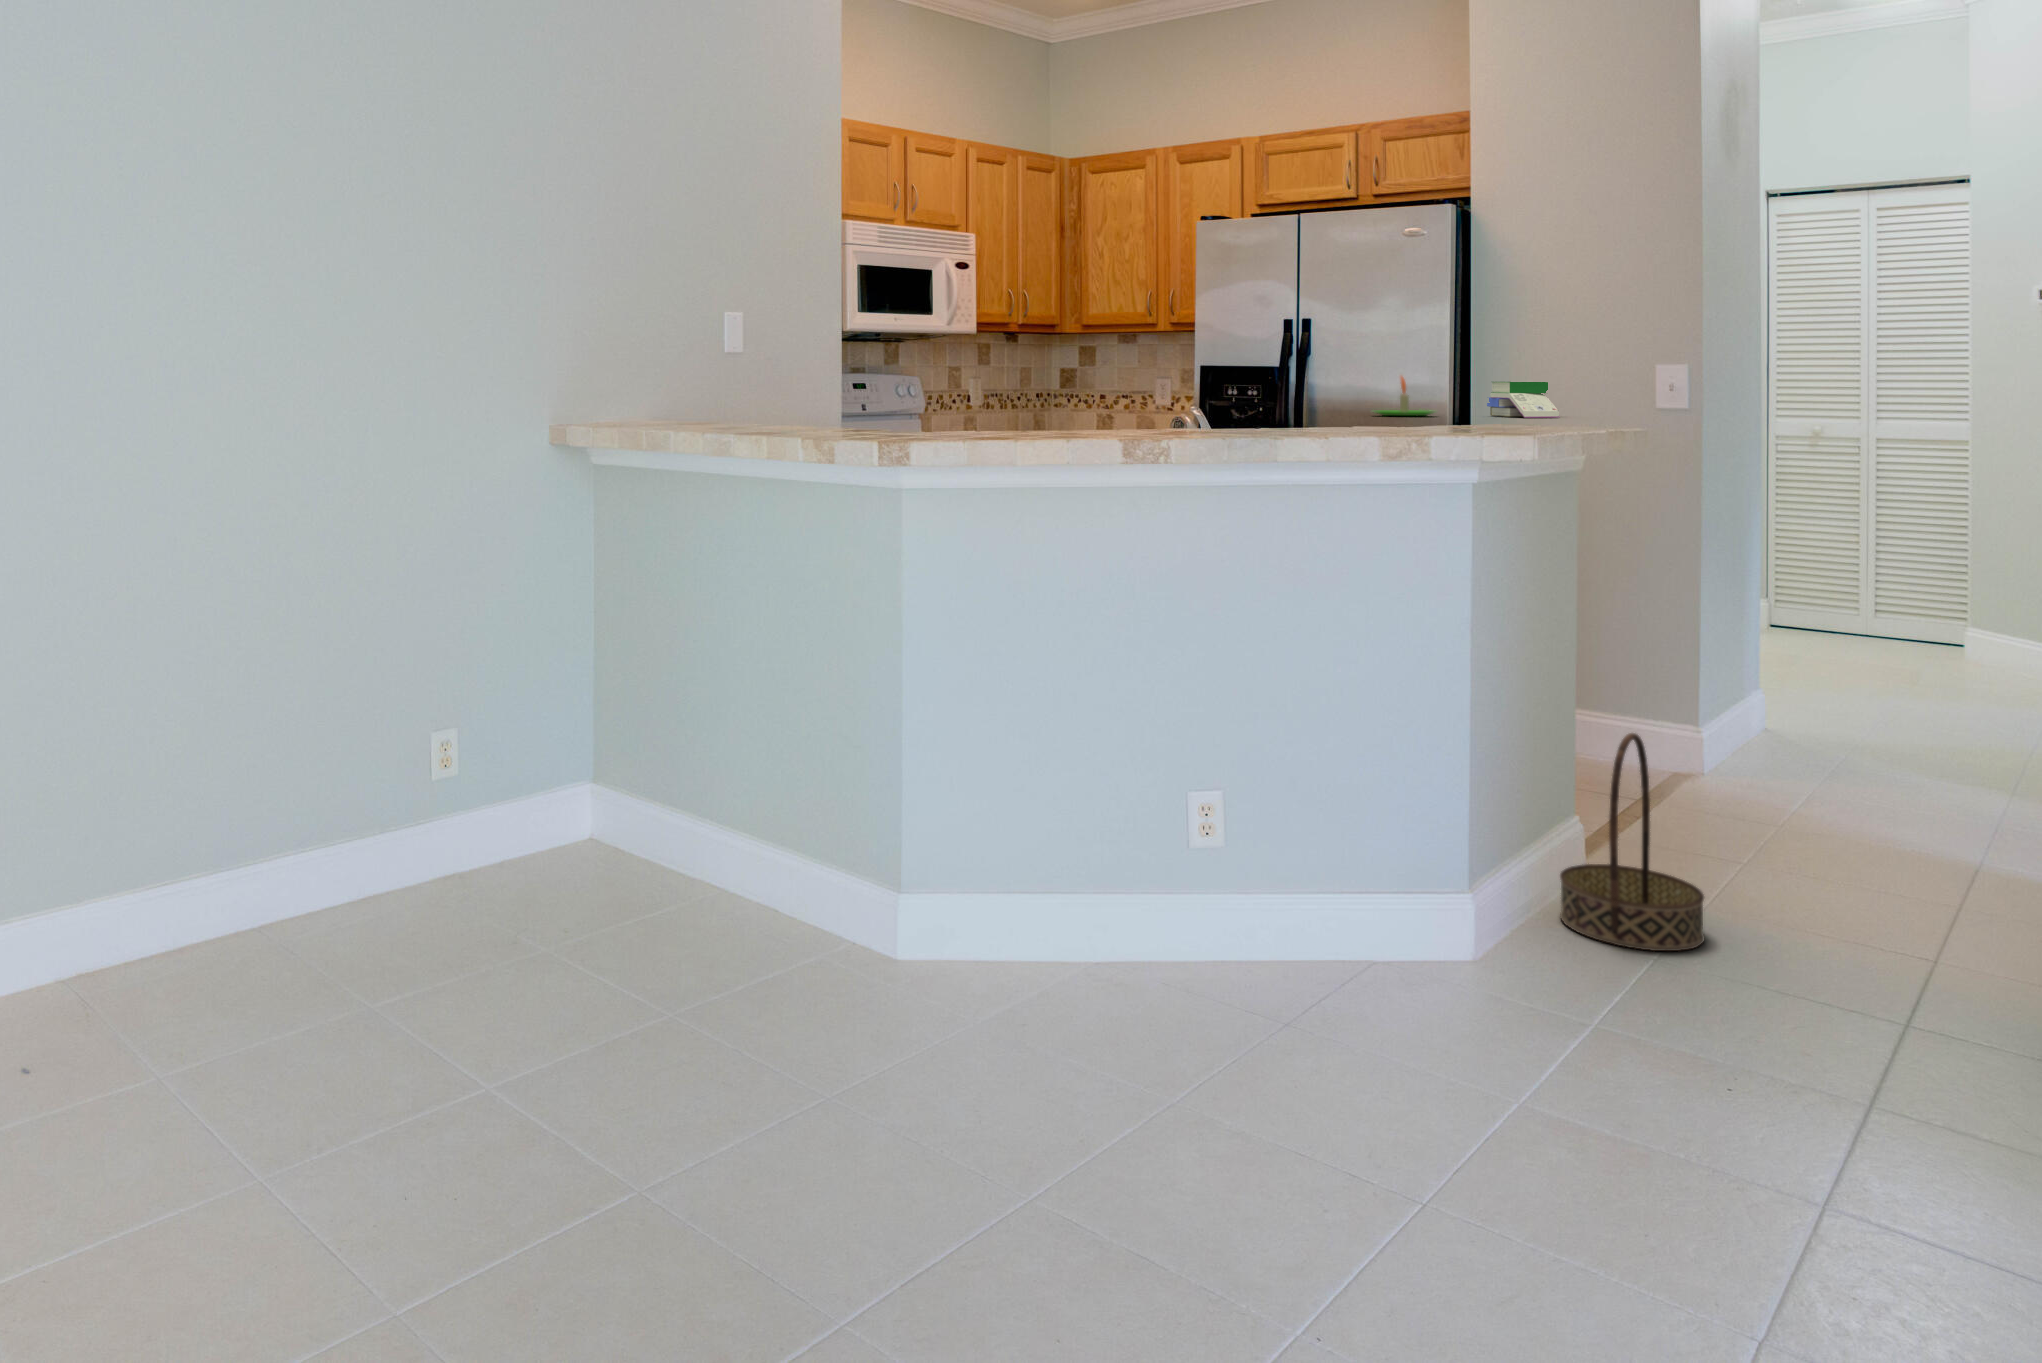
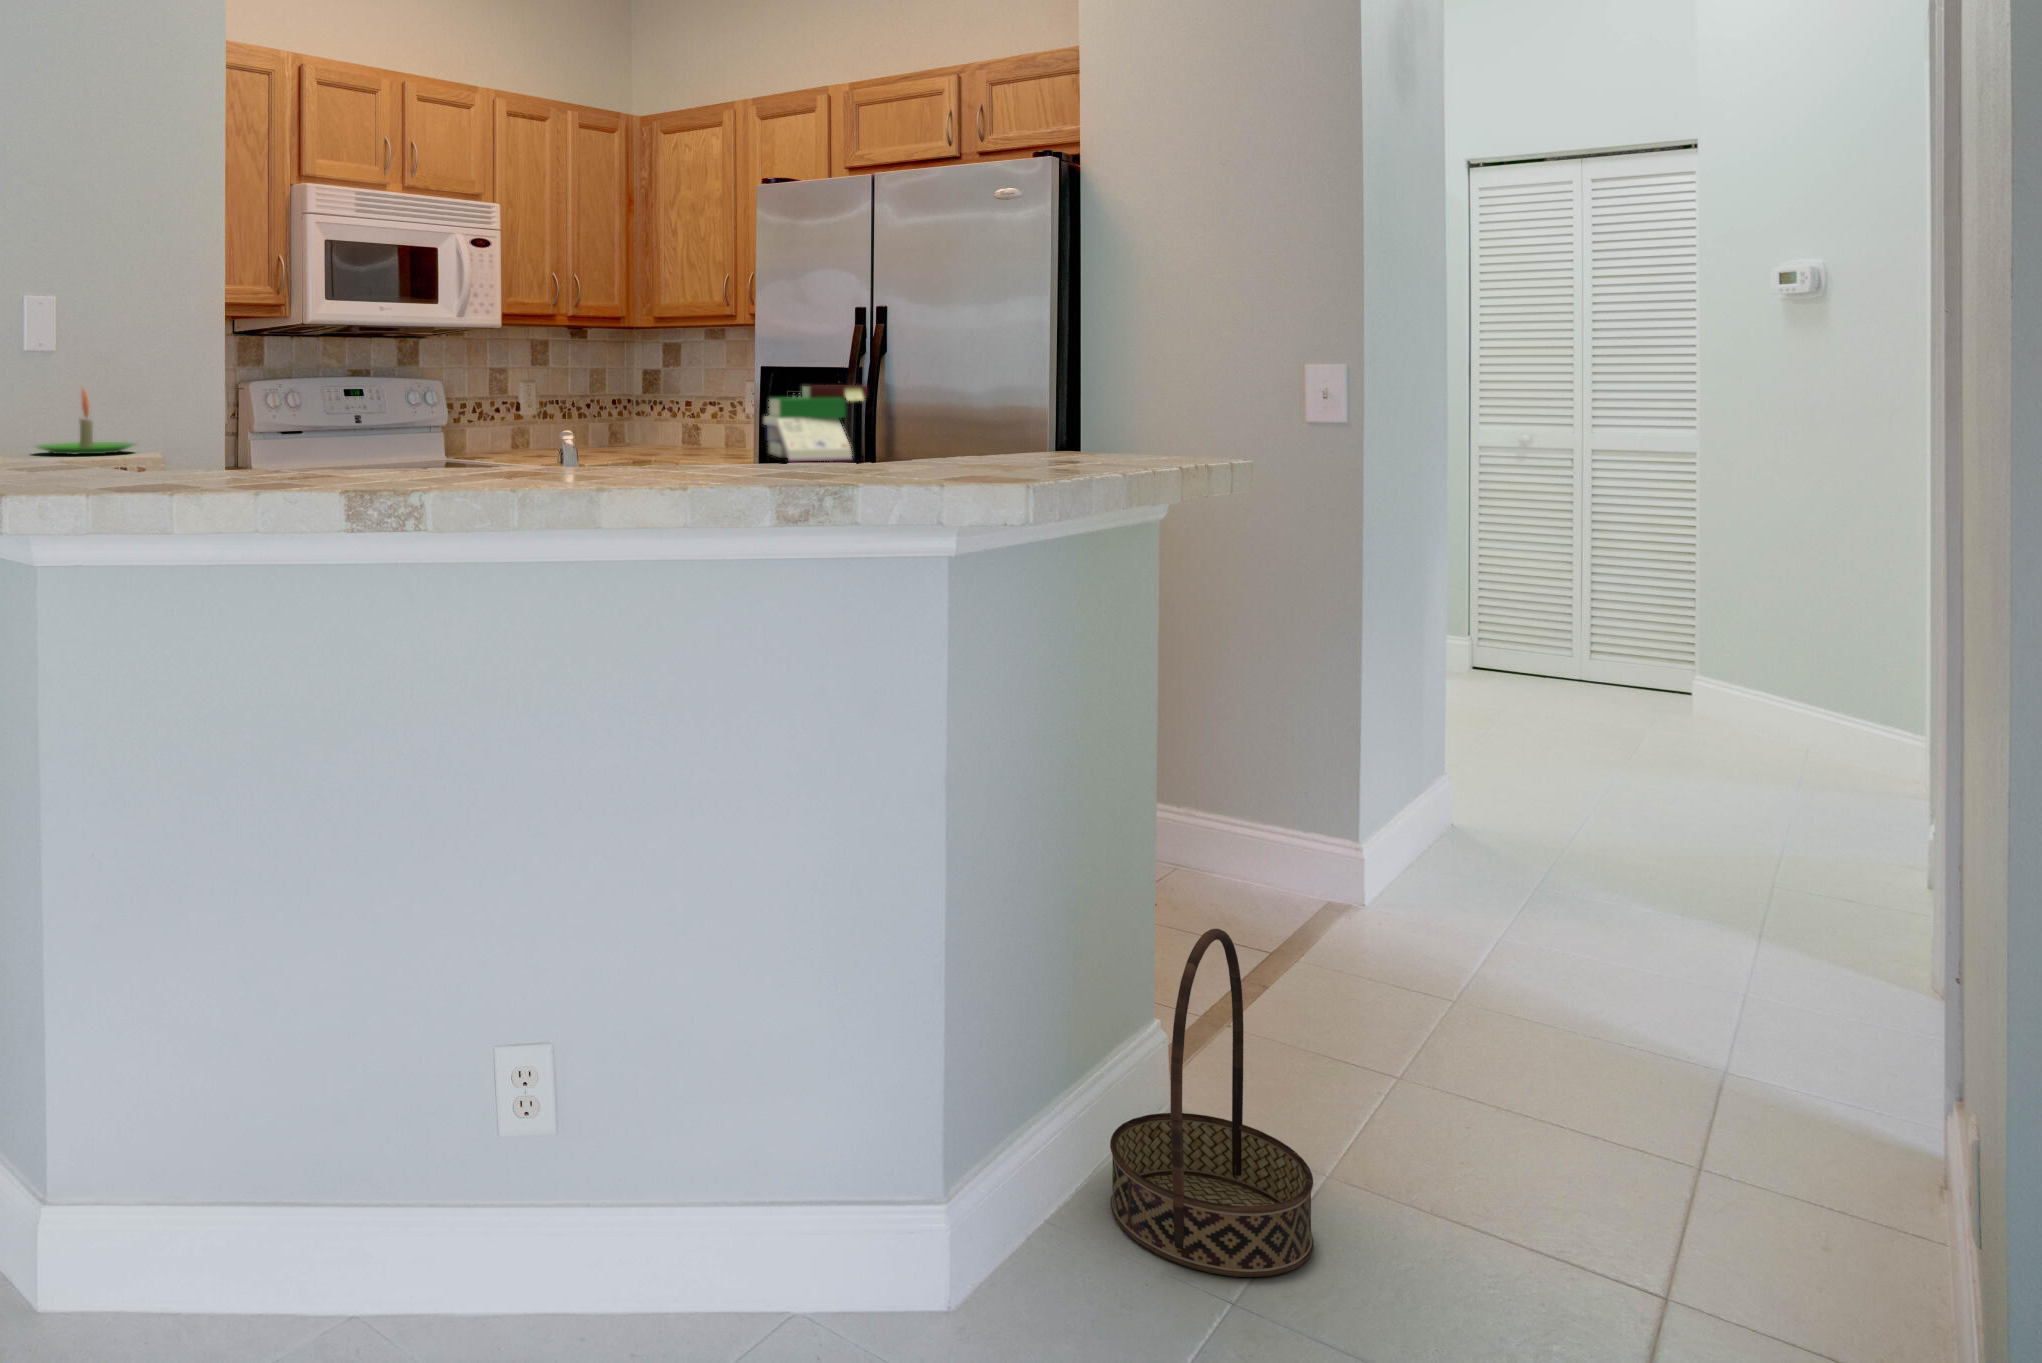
candle: present [1374,376,1434,416] -> present [36,390,136,454]
book: present [1487,382,1560,418] -> present [764,385,868,461]

